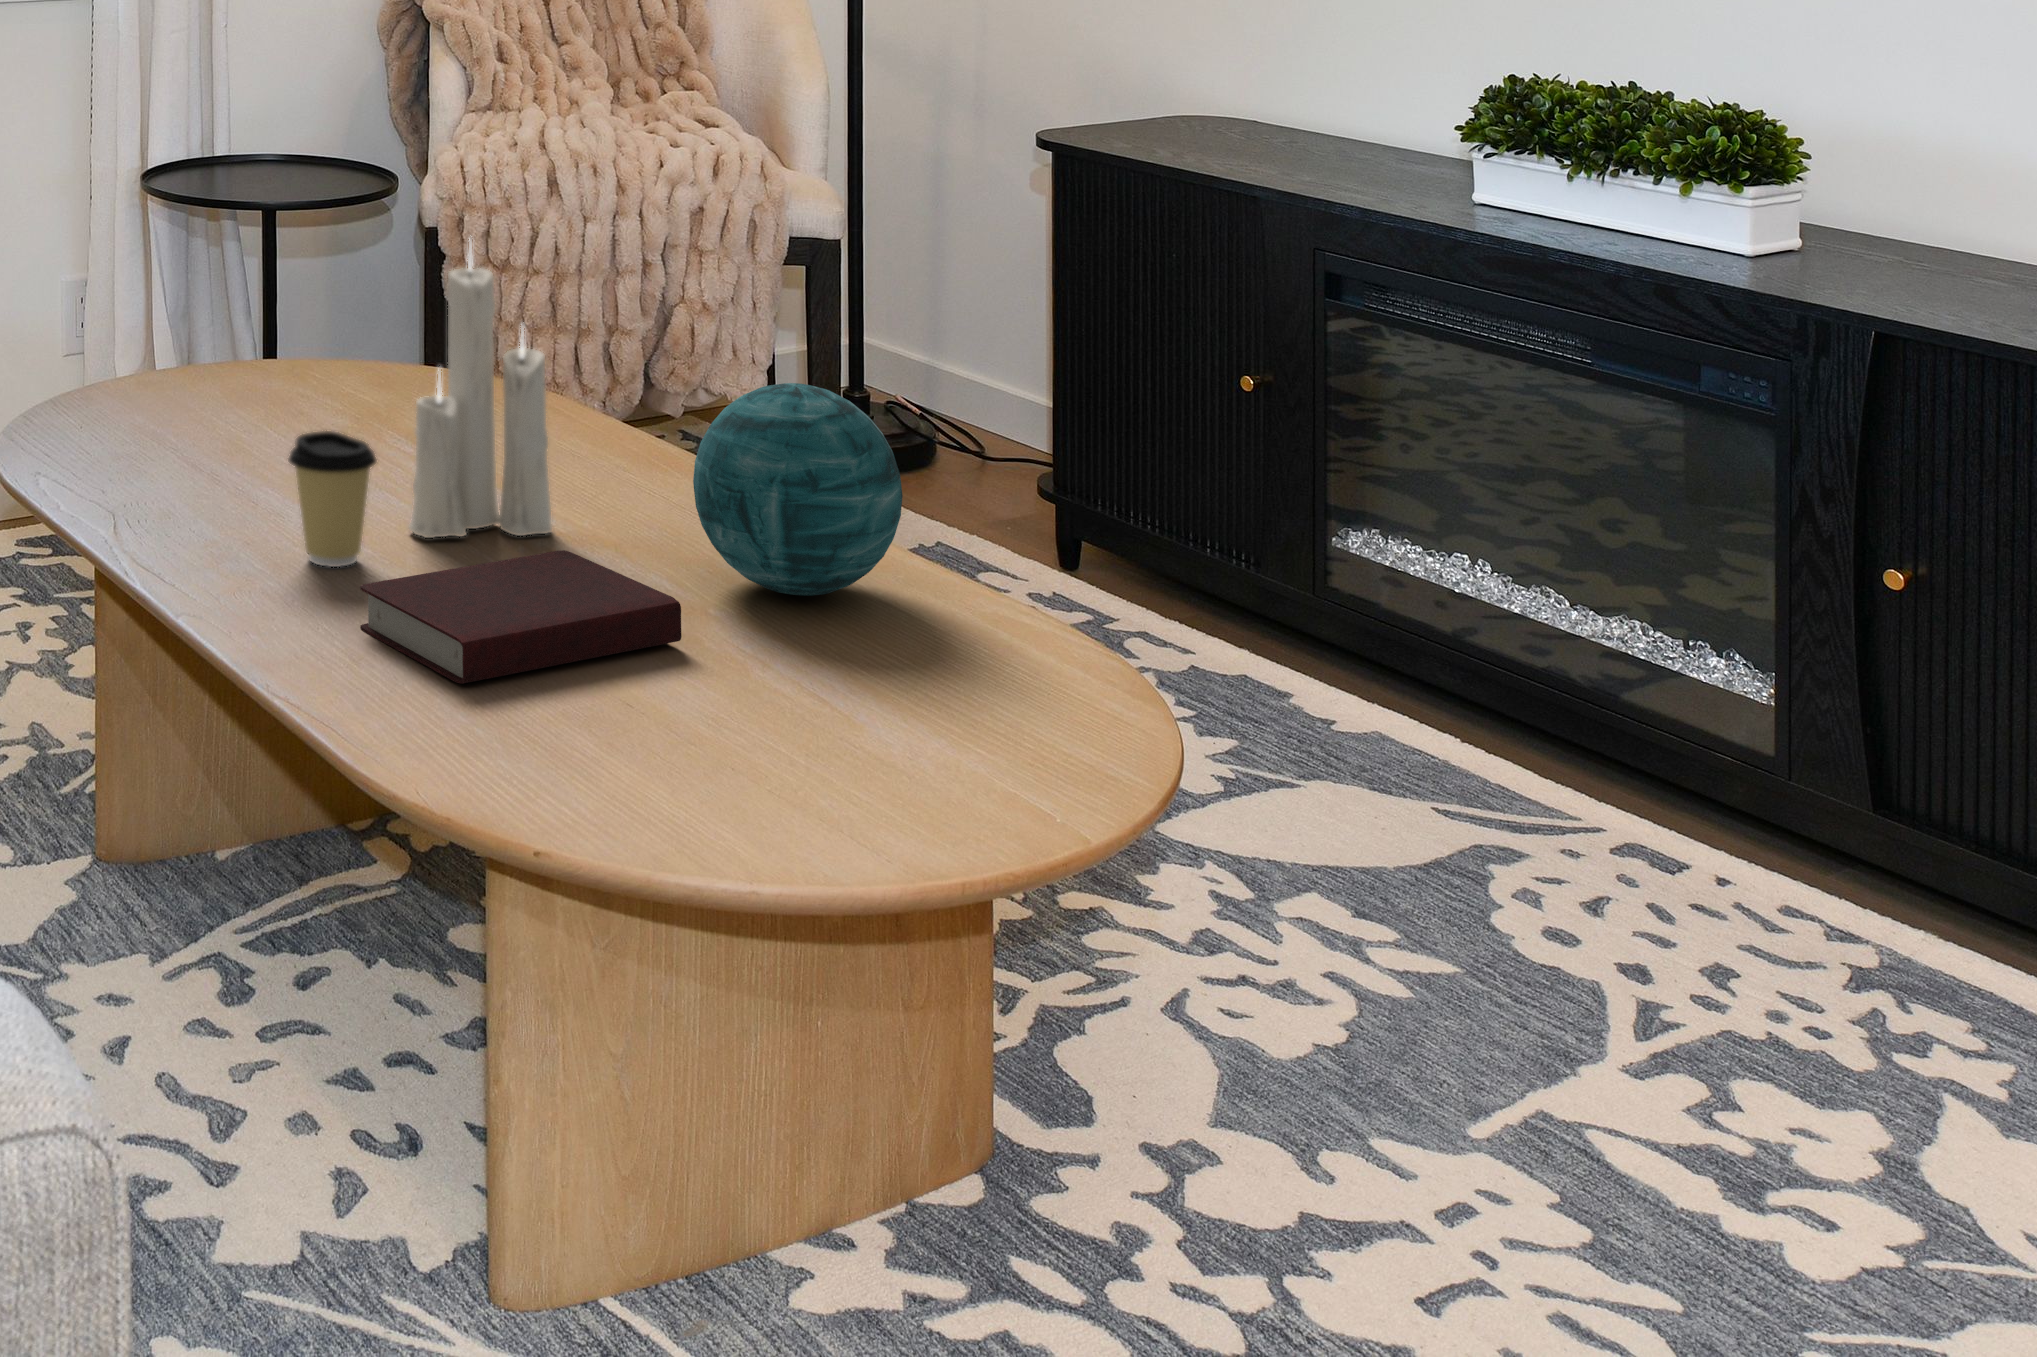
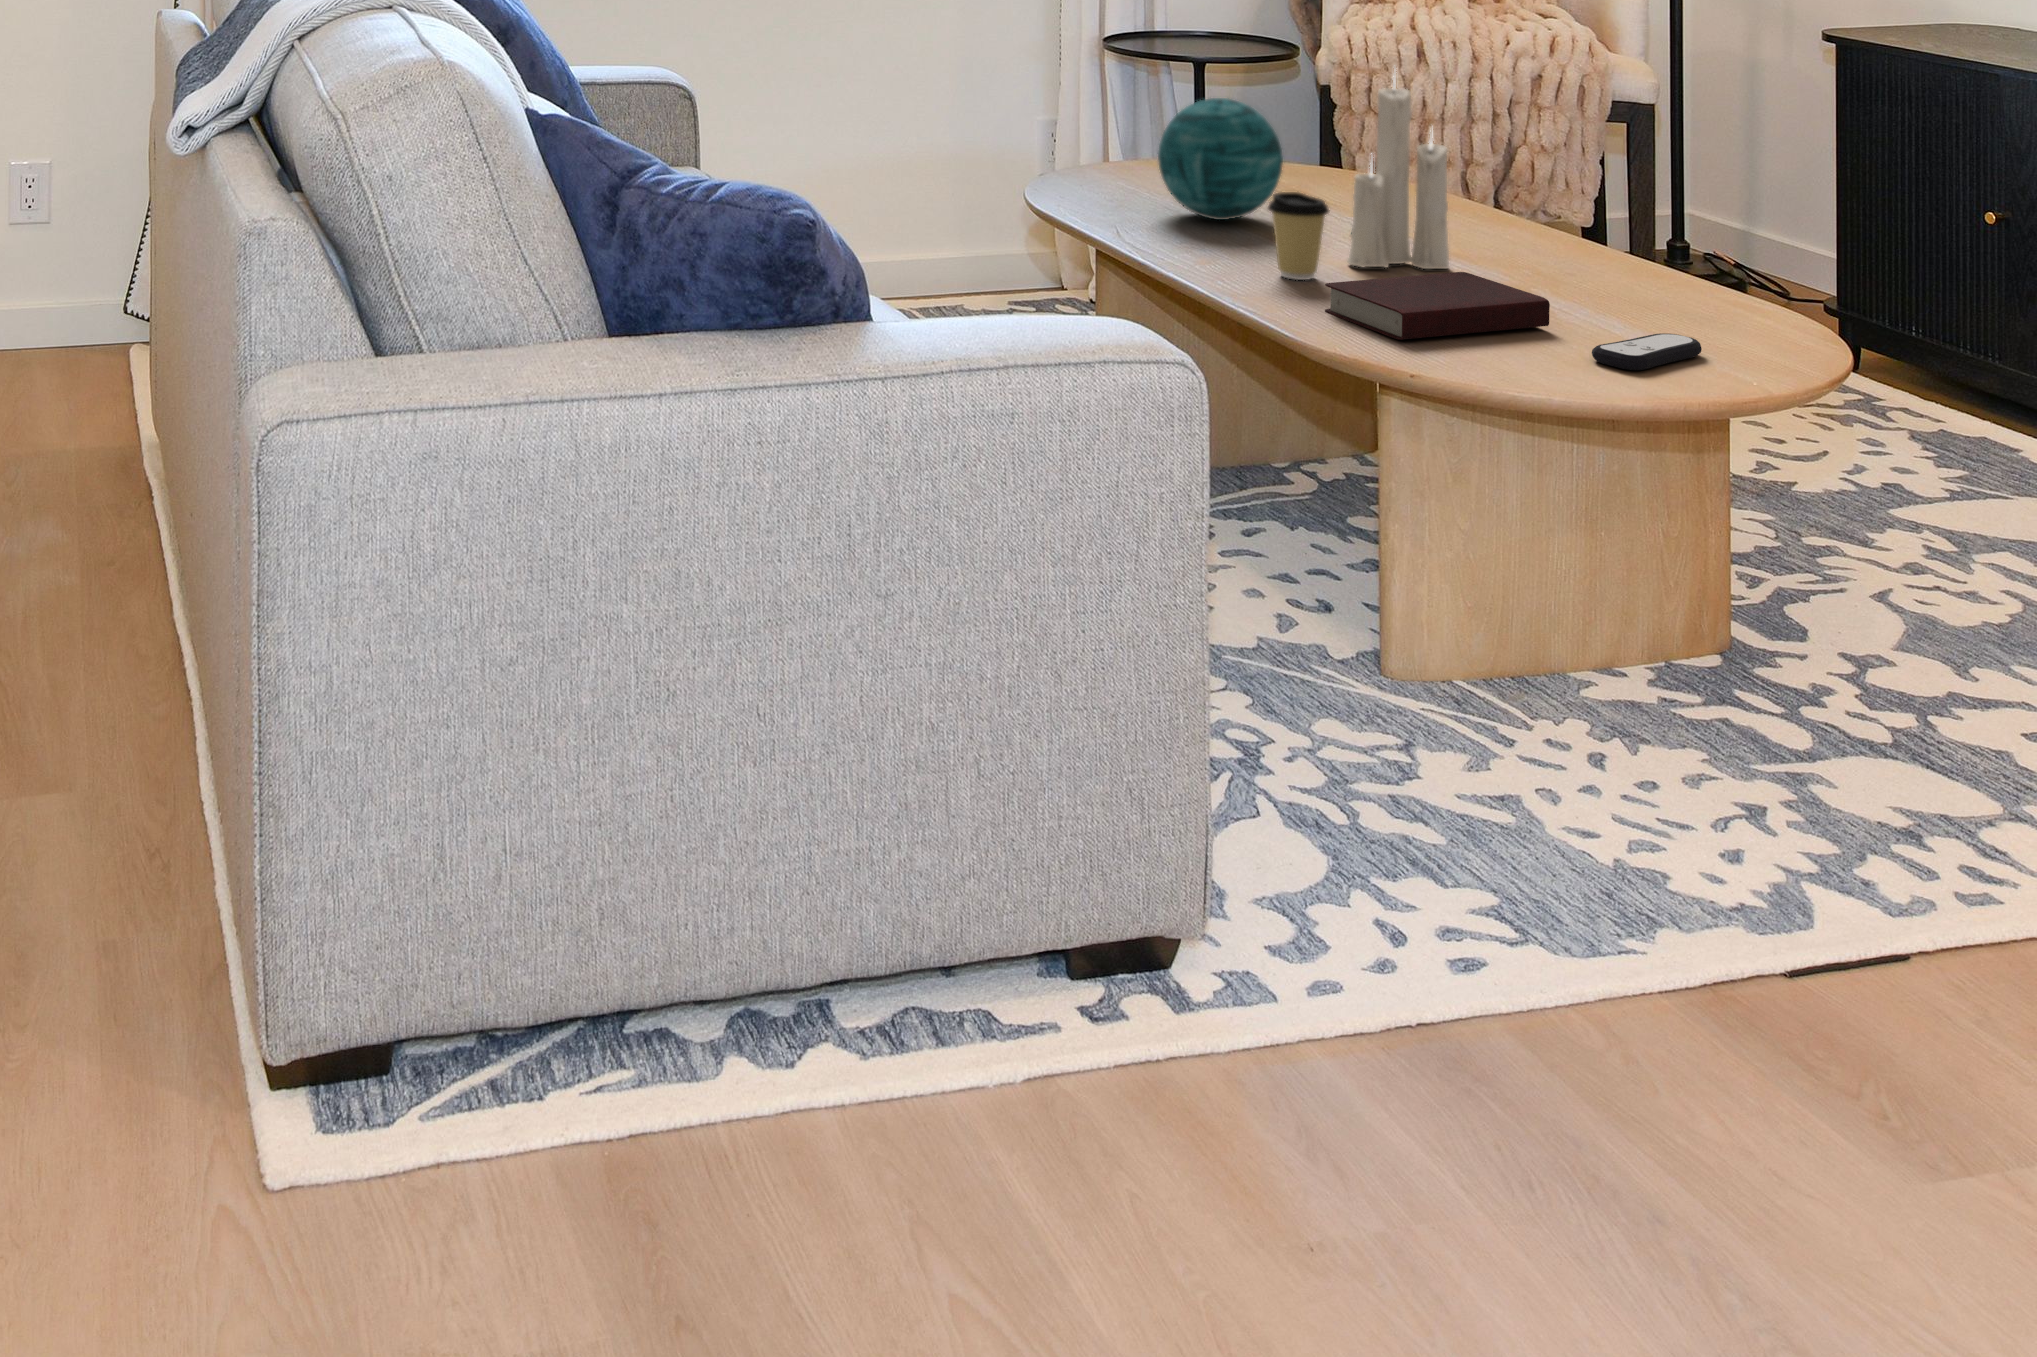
decorative orb: present [693,383,903,595] -> present [1158,98,1283,220]
remote control: none [738,651,897,726] -> present [1592,333,1702,370]

